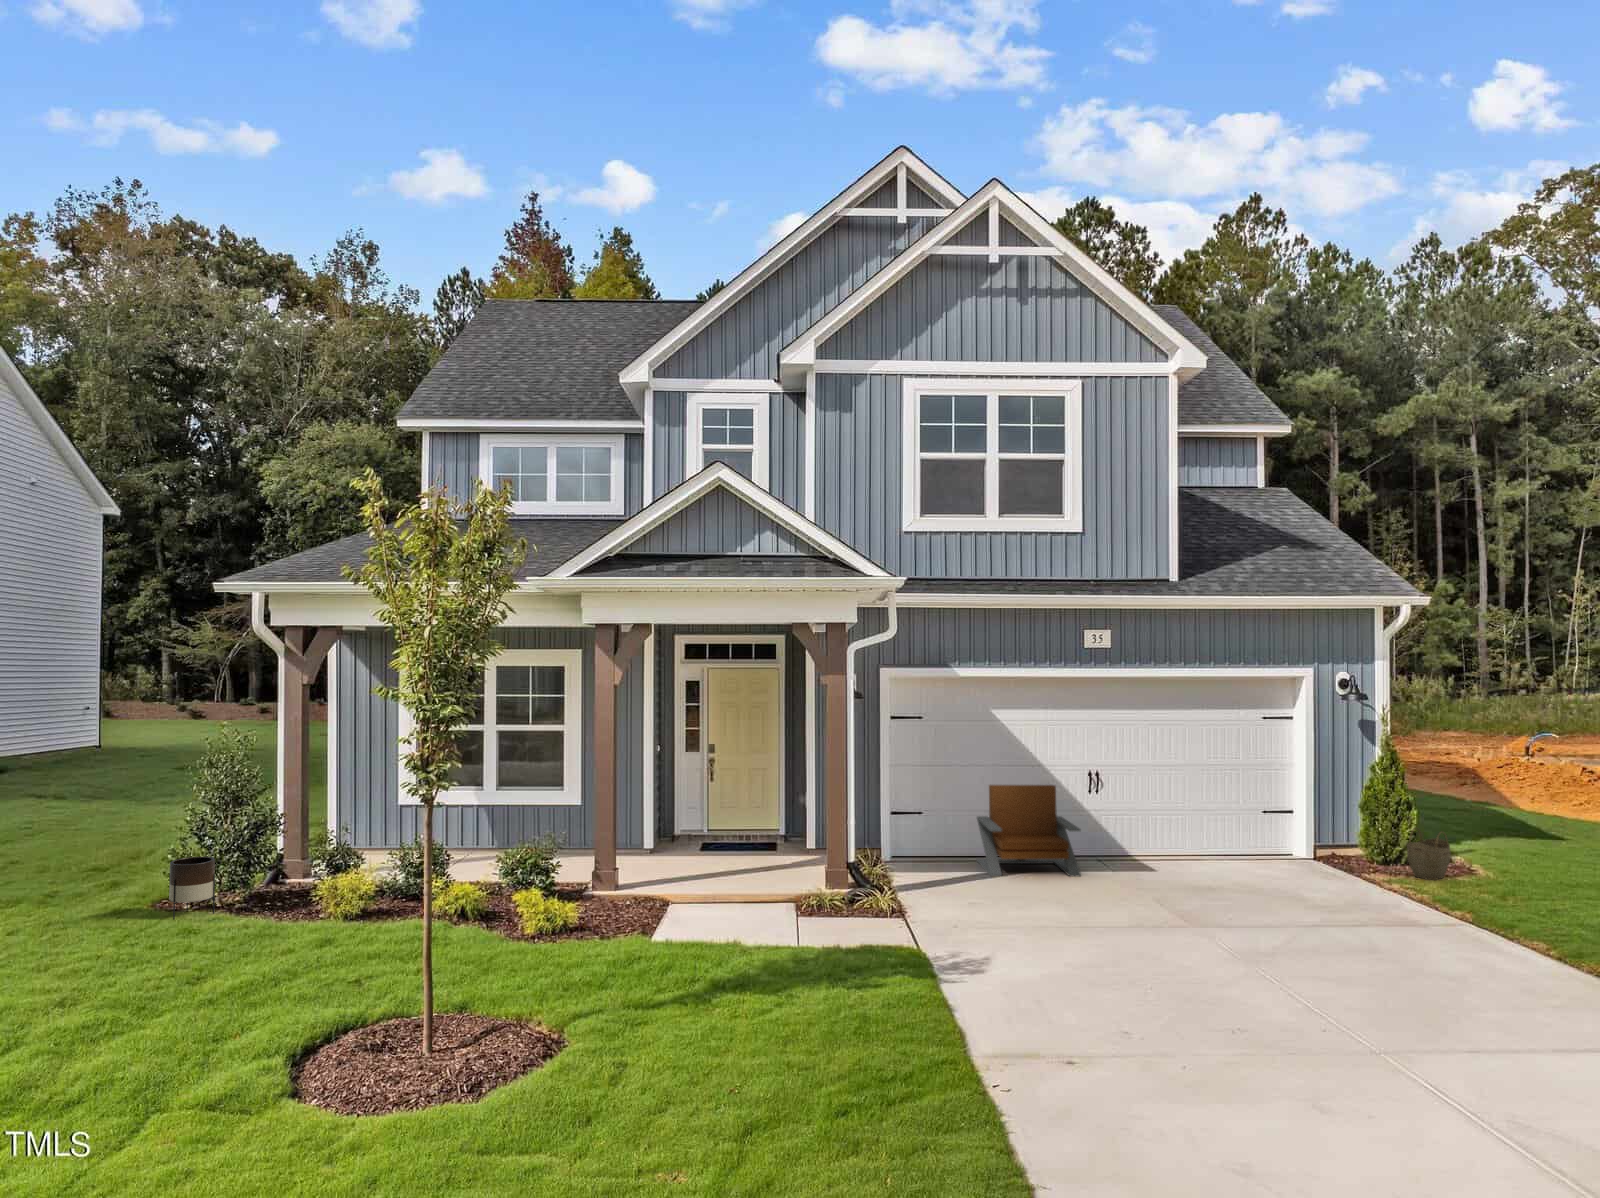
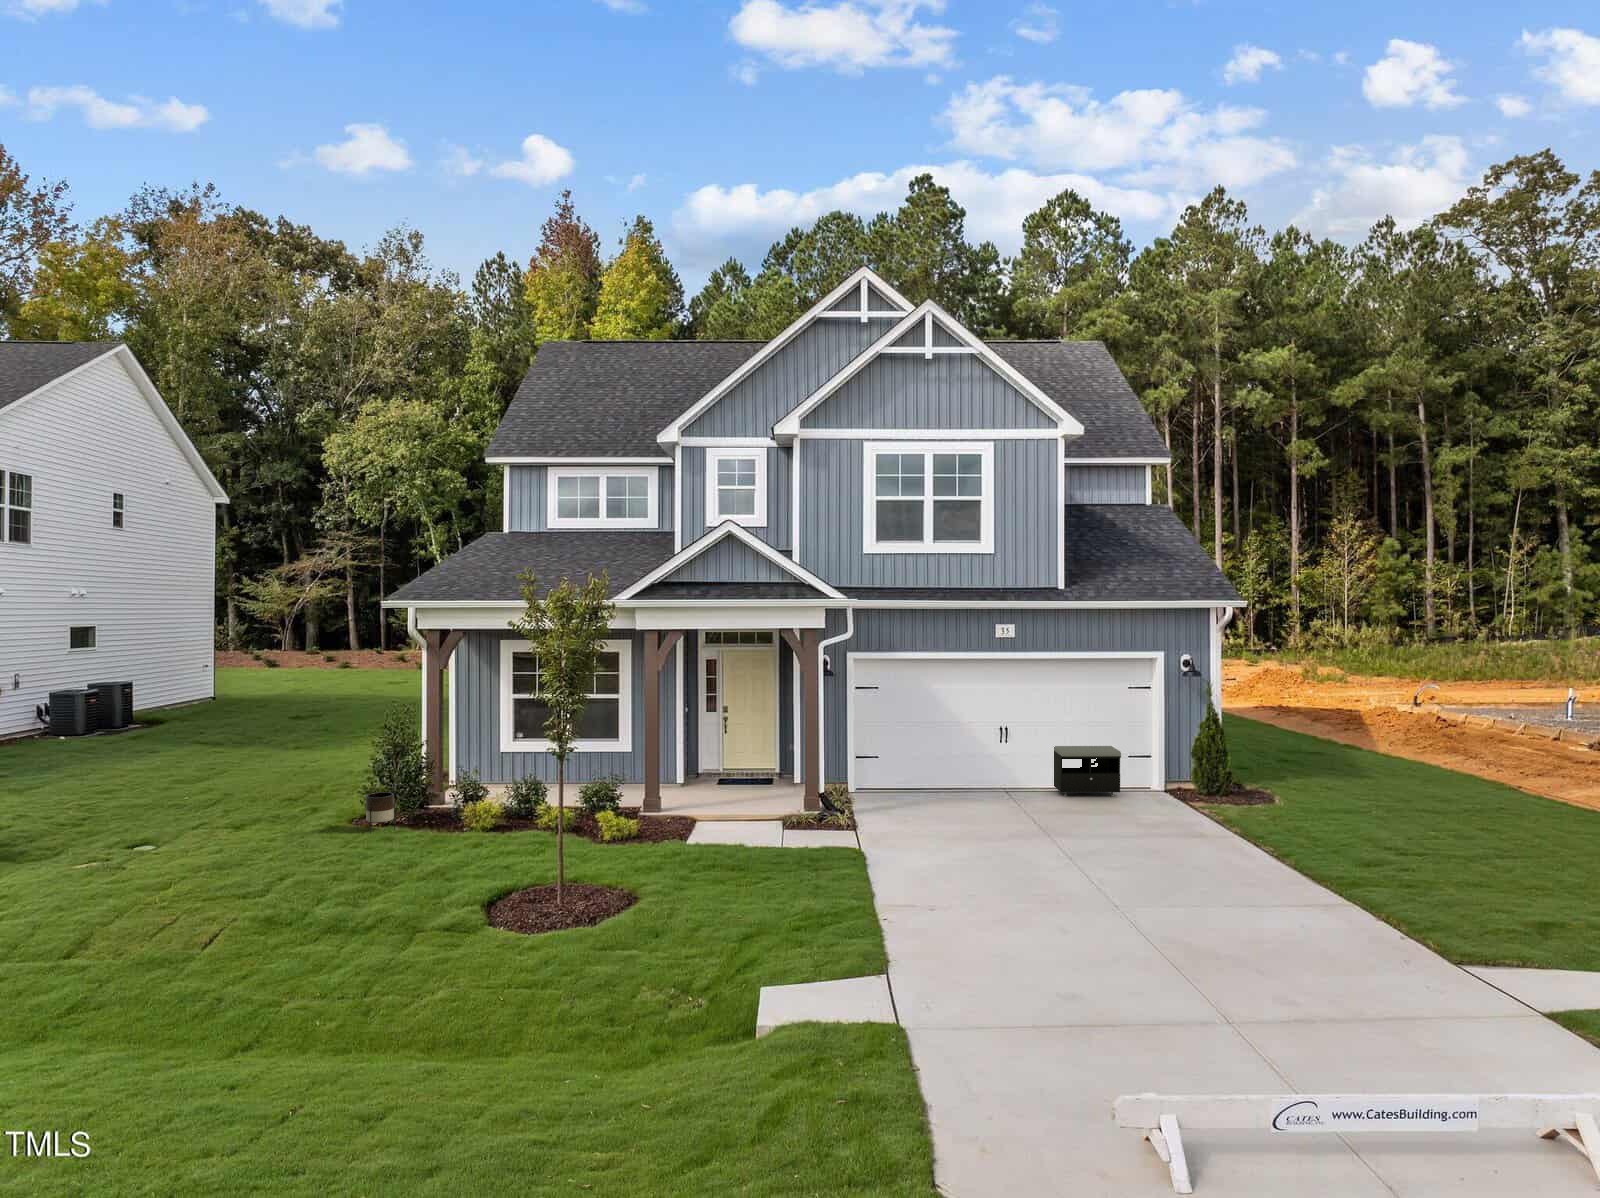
lounge chair: present [977,785,1081,876] -> none [917,737,988,803]
storage bench: none [1162,798,1261,868] -> present [1054,746,1121,796]
woven basket: present [1407,828,1450,880] -> none [1223,768,1254,805]

